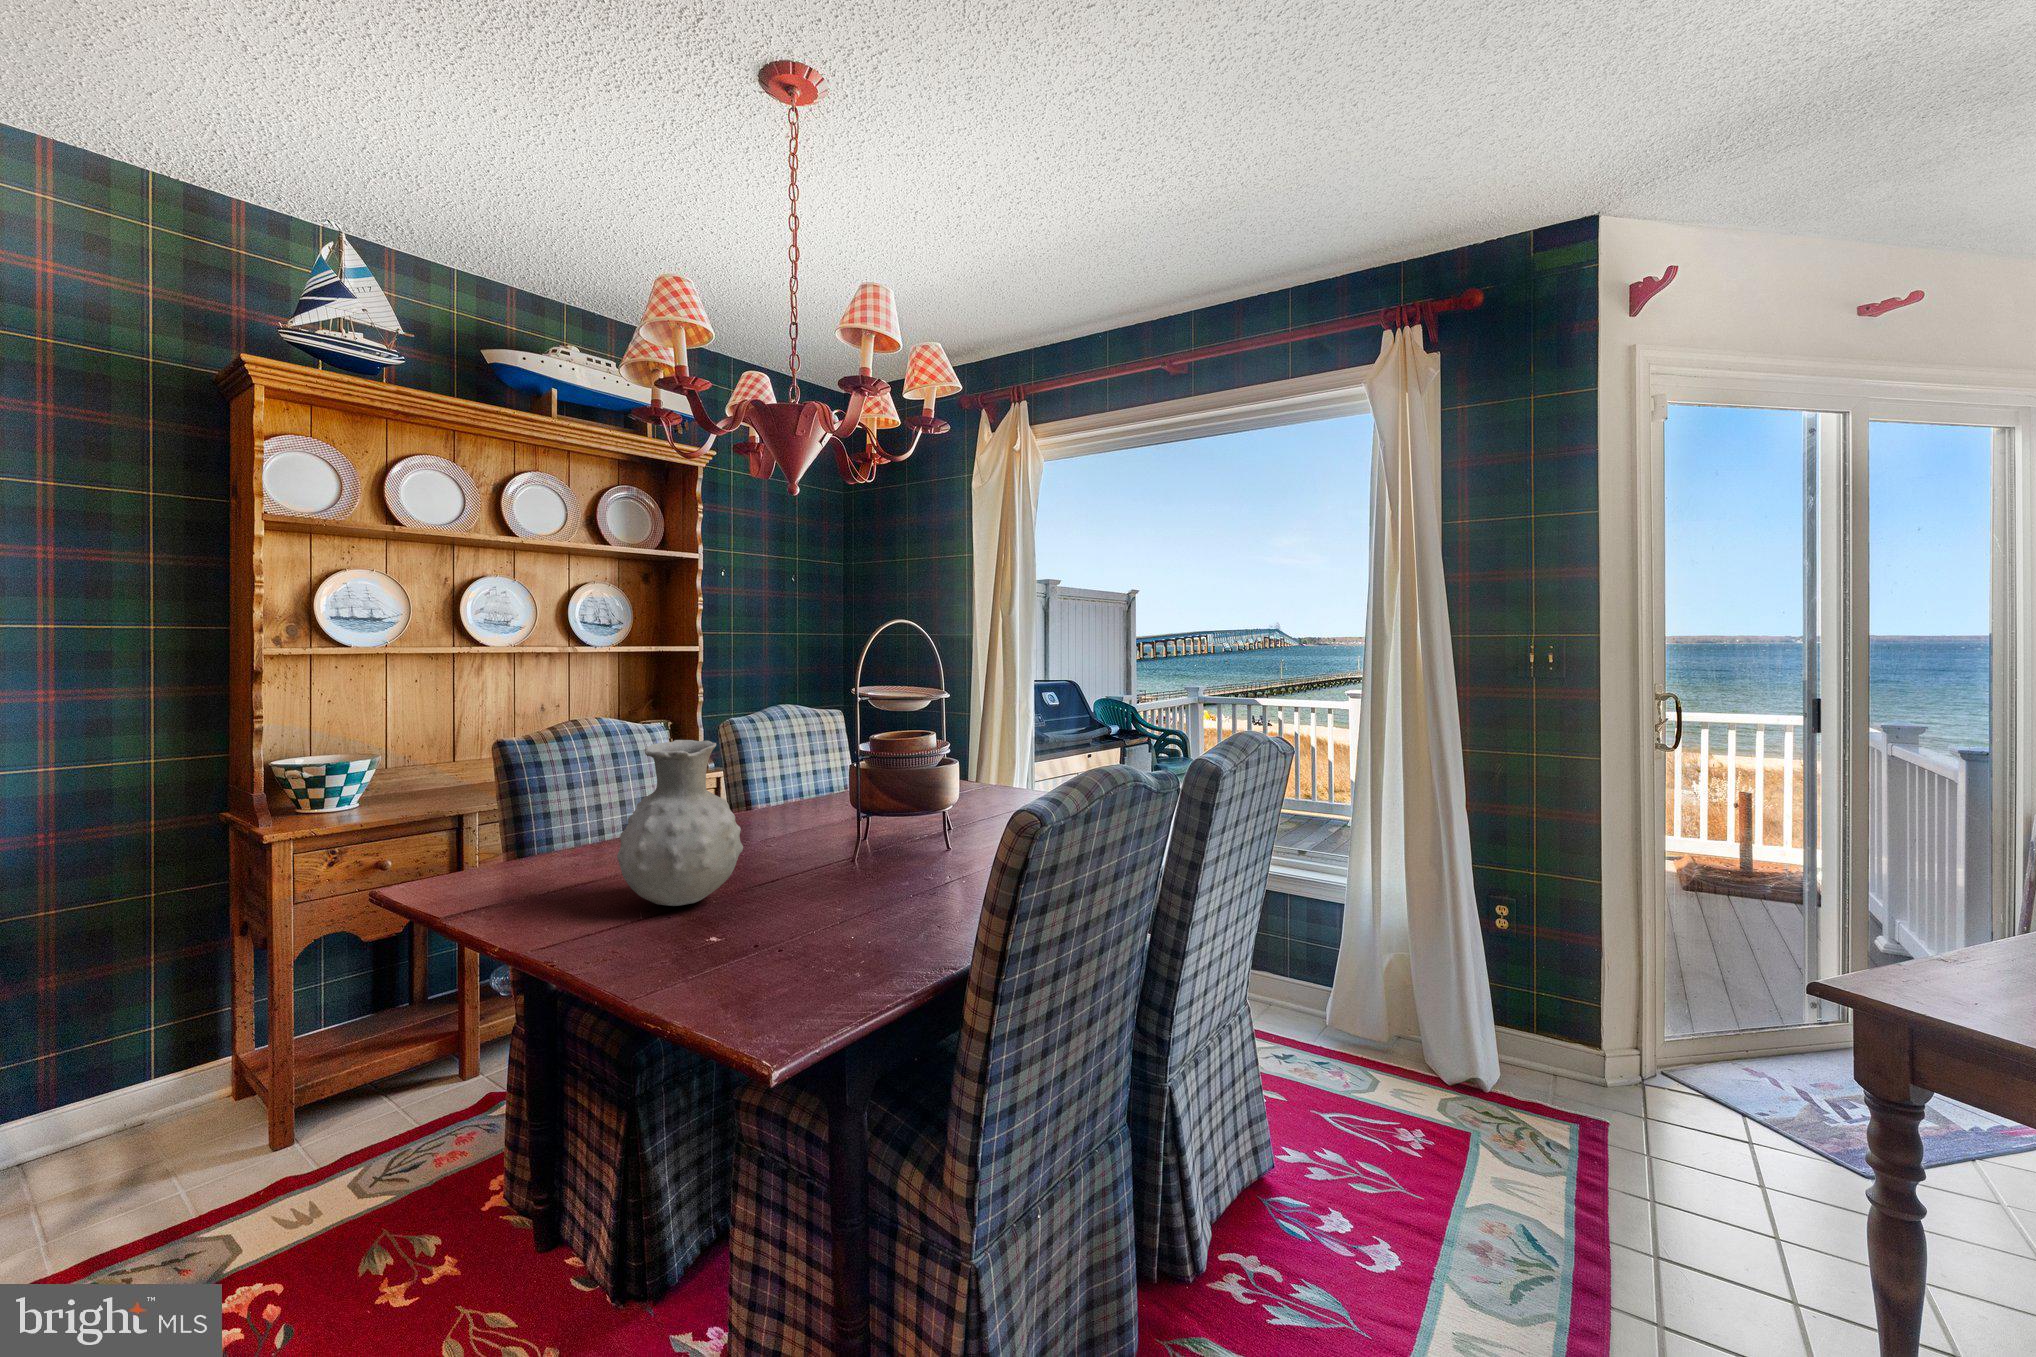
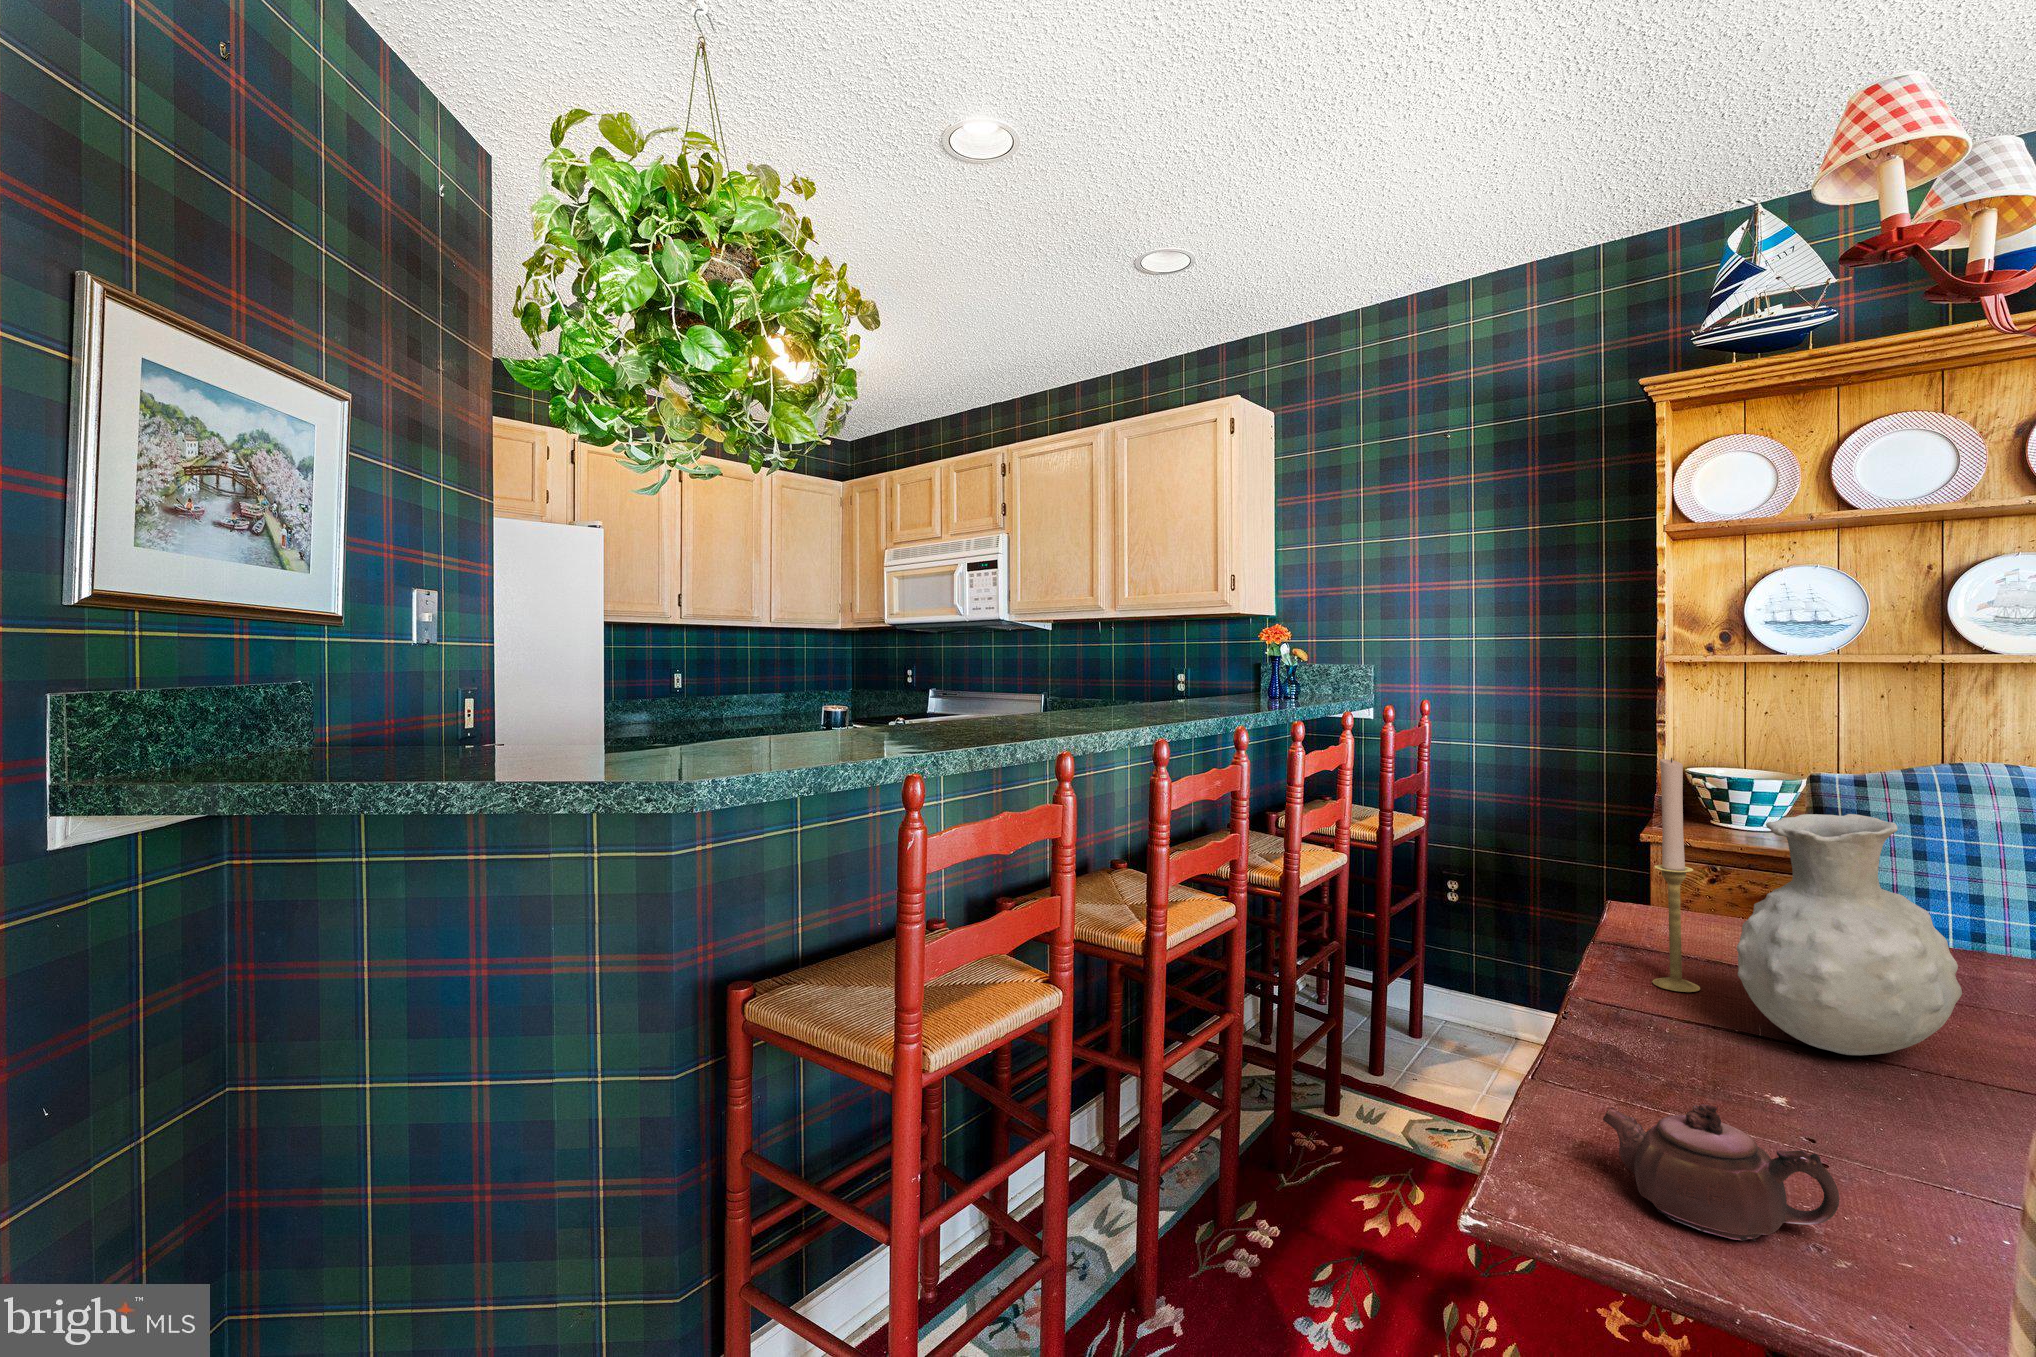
candlestick: none [522,714,560,915] -> present [1652,758,1700,992]
teapot: none [739,919,852,1006] -> present [1603,1104,1839,1241]

